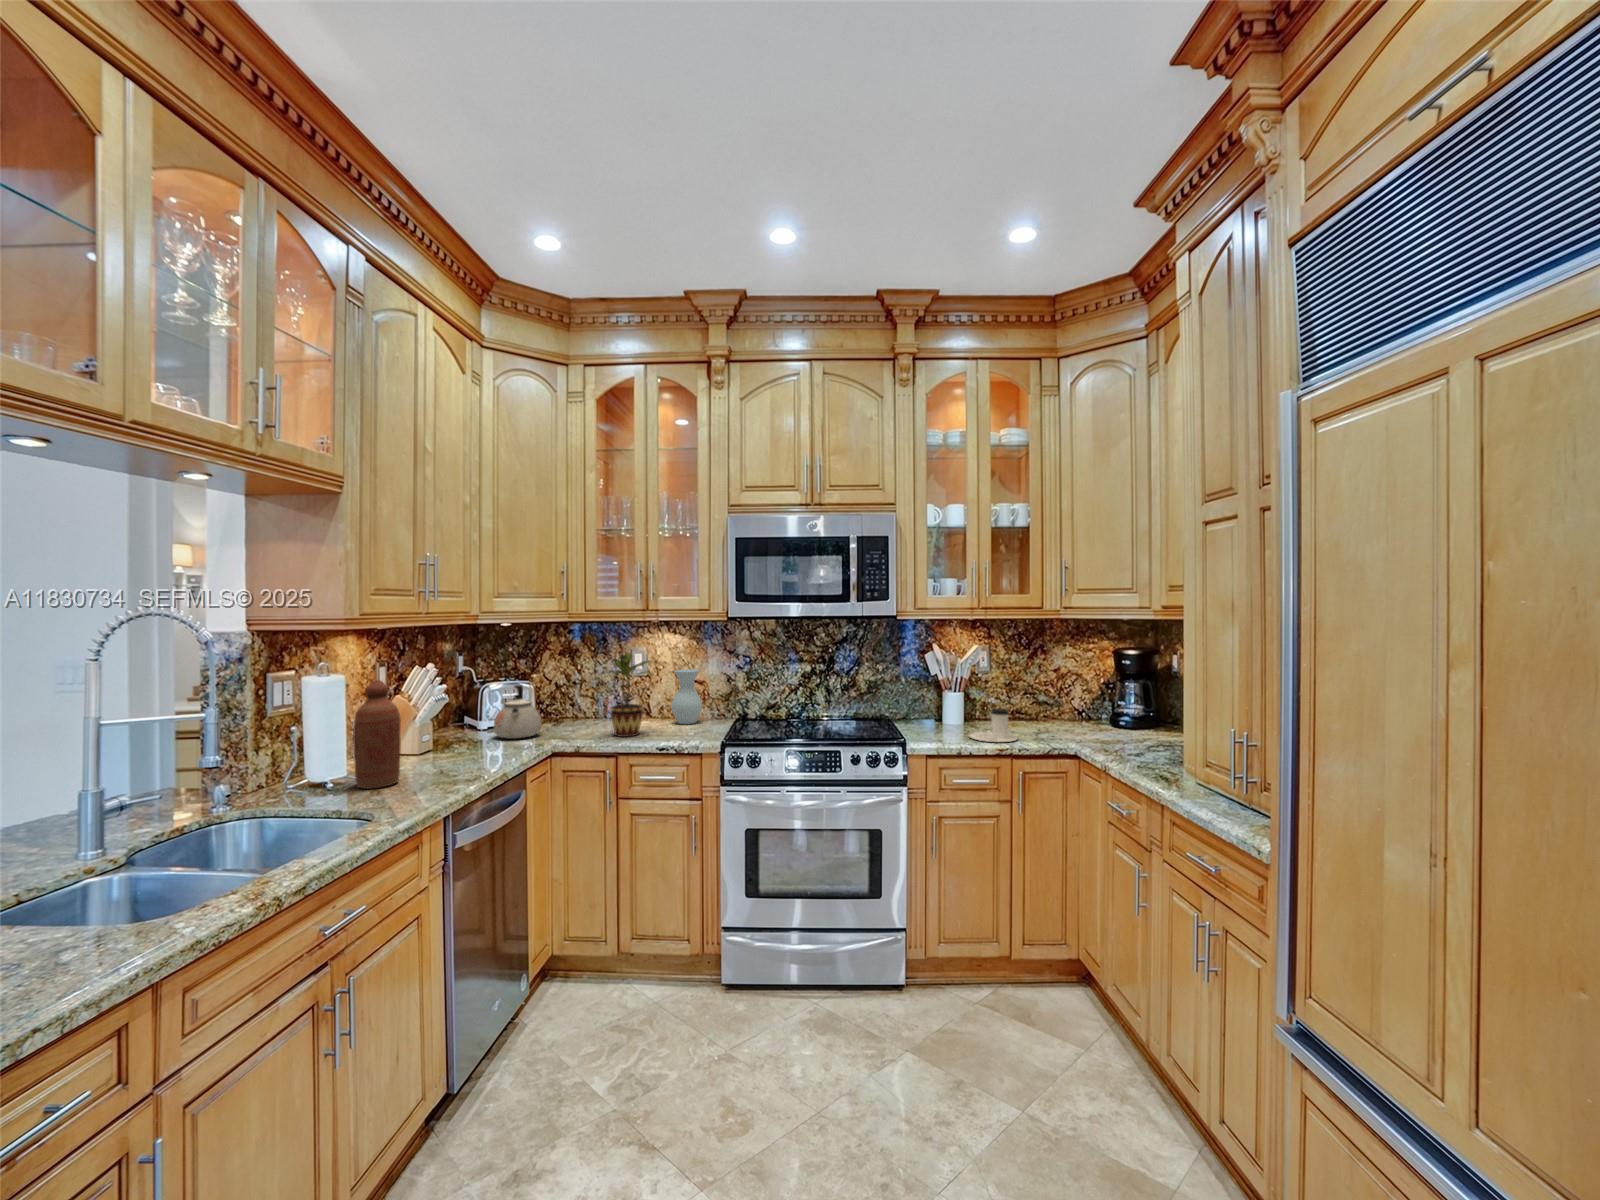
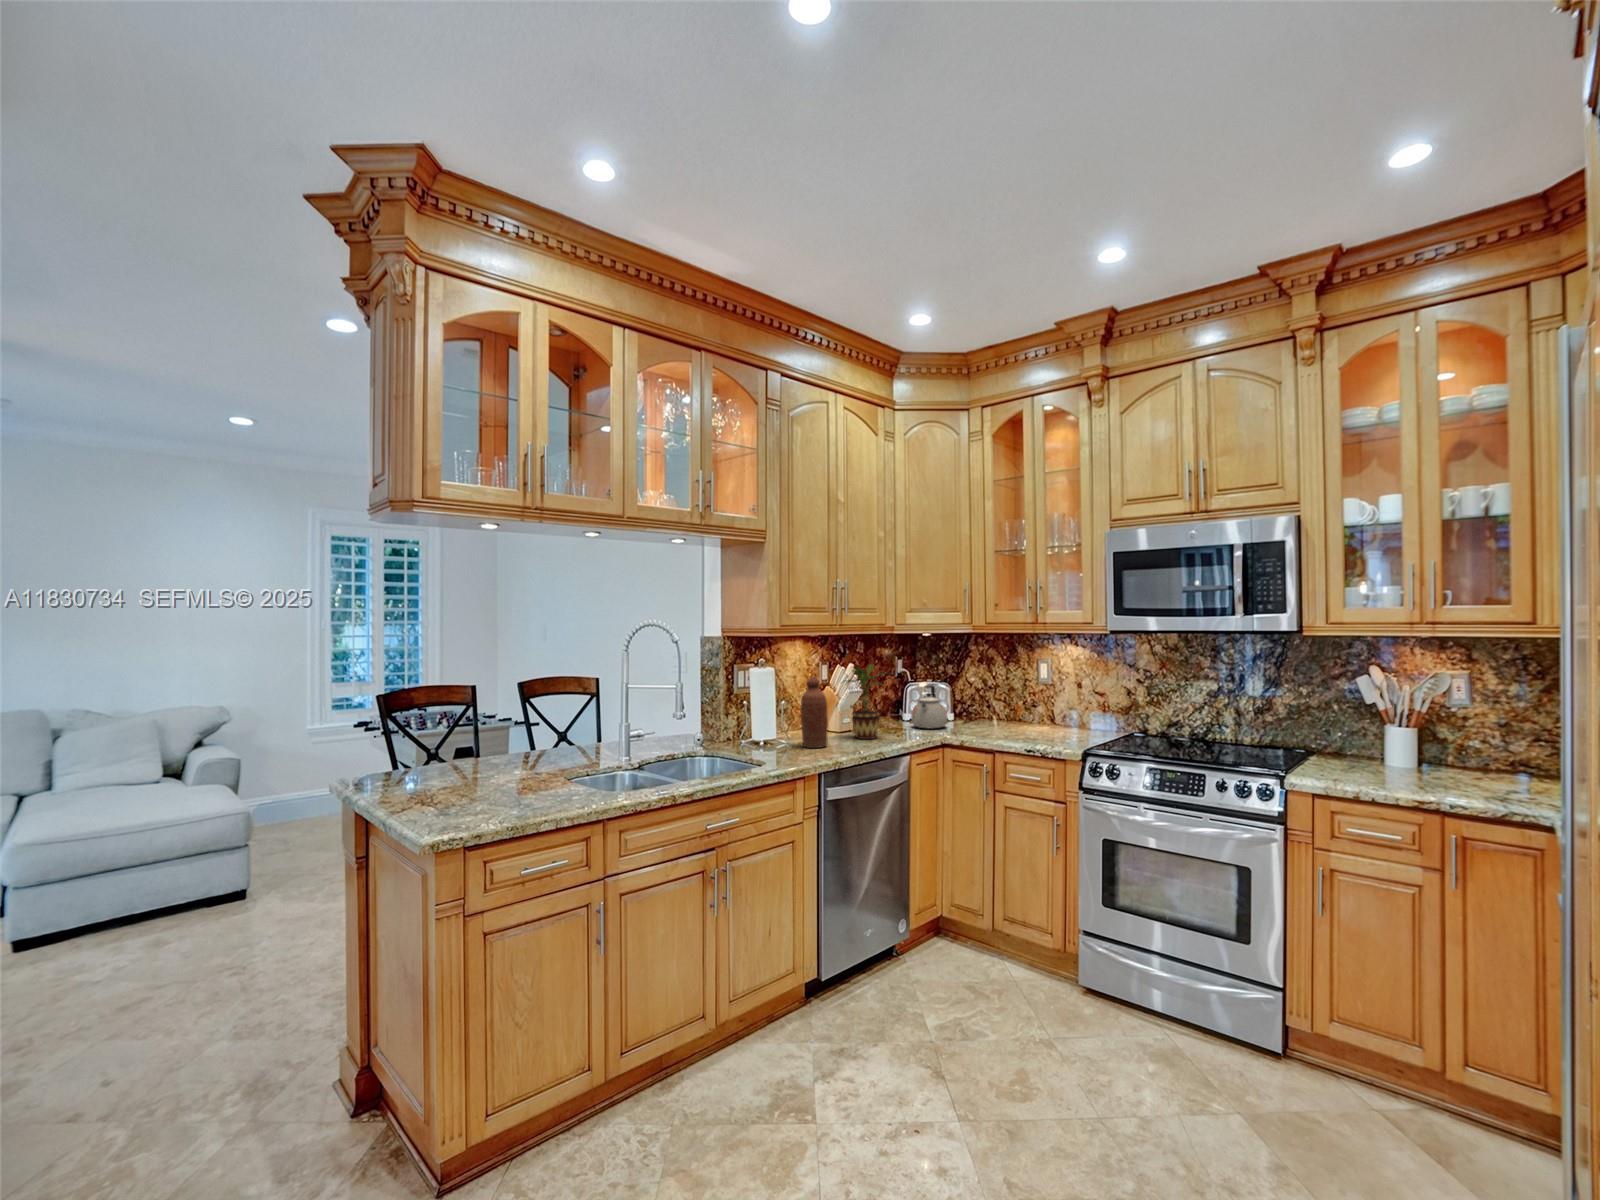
potted plant: present [603,653,648,737] -> present [848,664,883,739]
vase: present [671,669,702,724] -> none [1065,680,1096,733]
coffee cup: present [969,709,1018,742] -> none [1379,751,1453,792]

